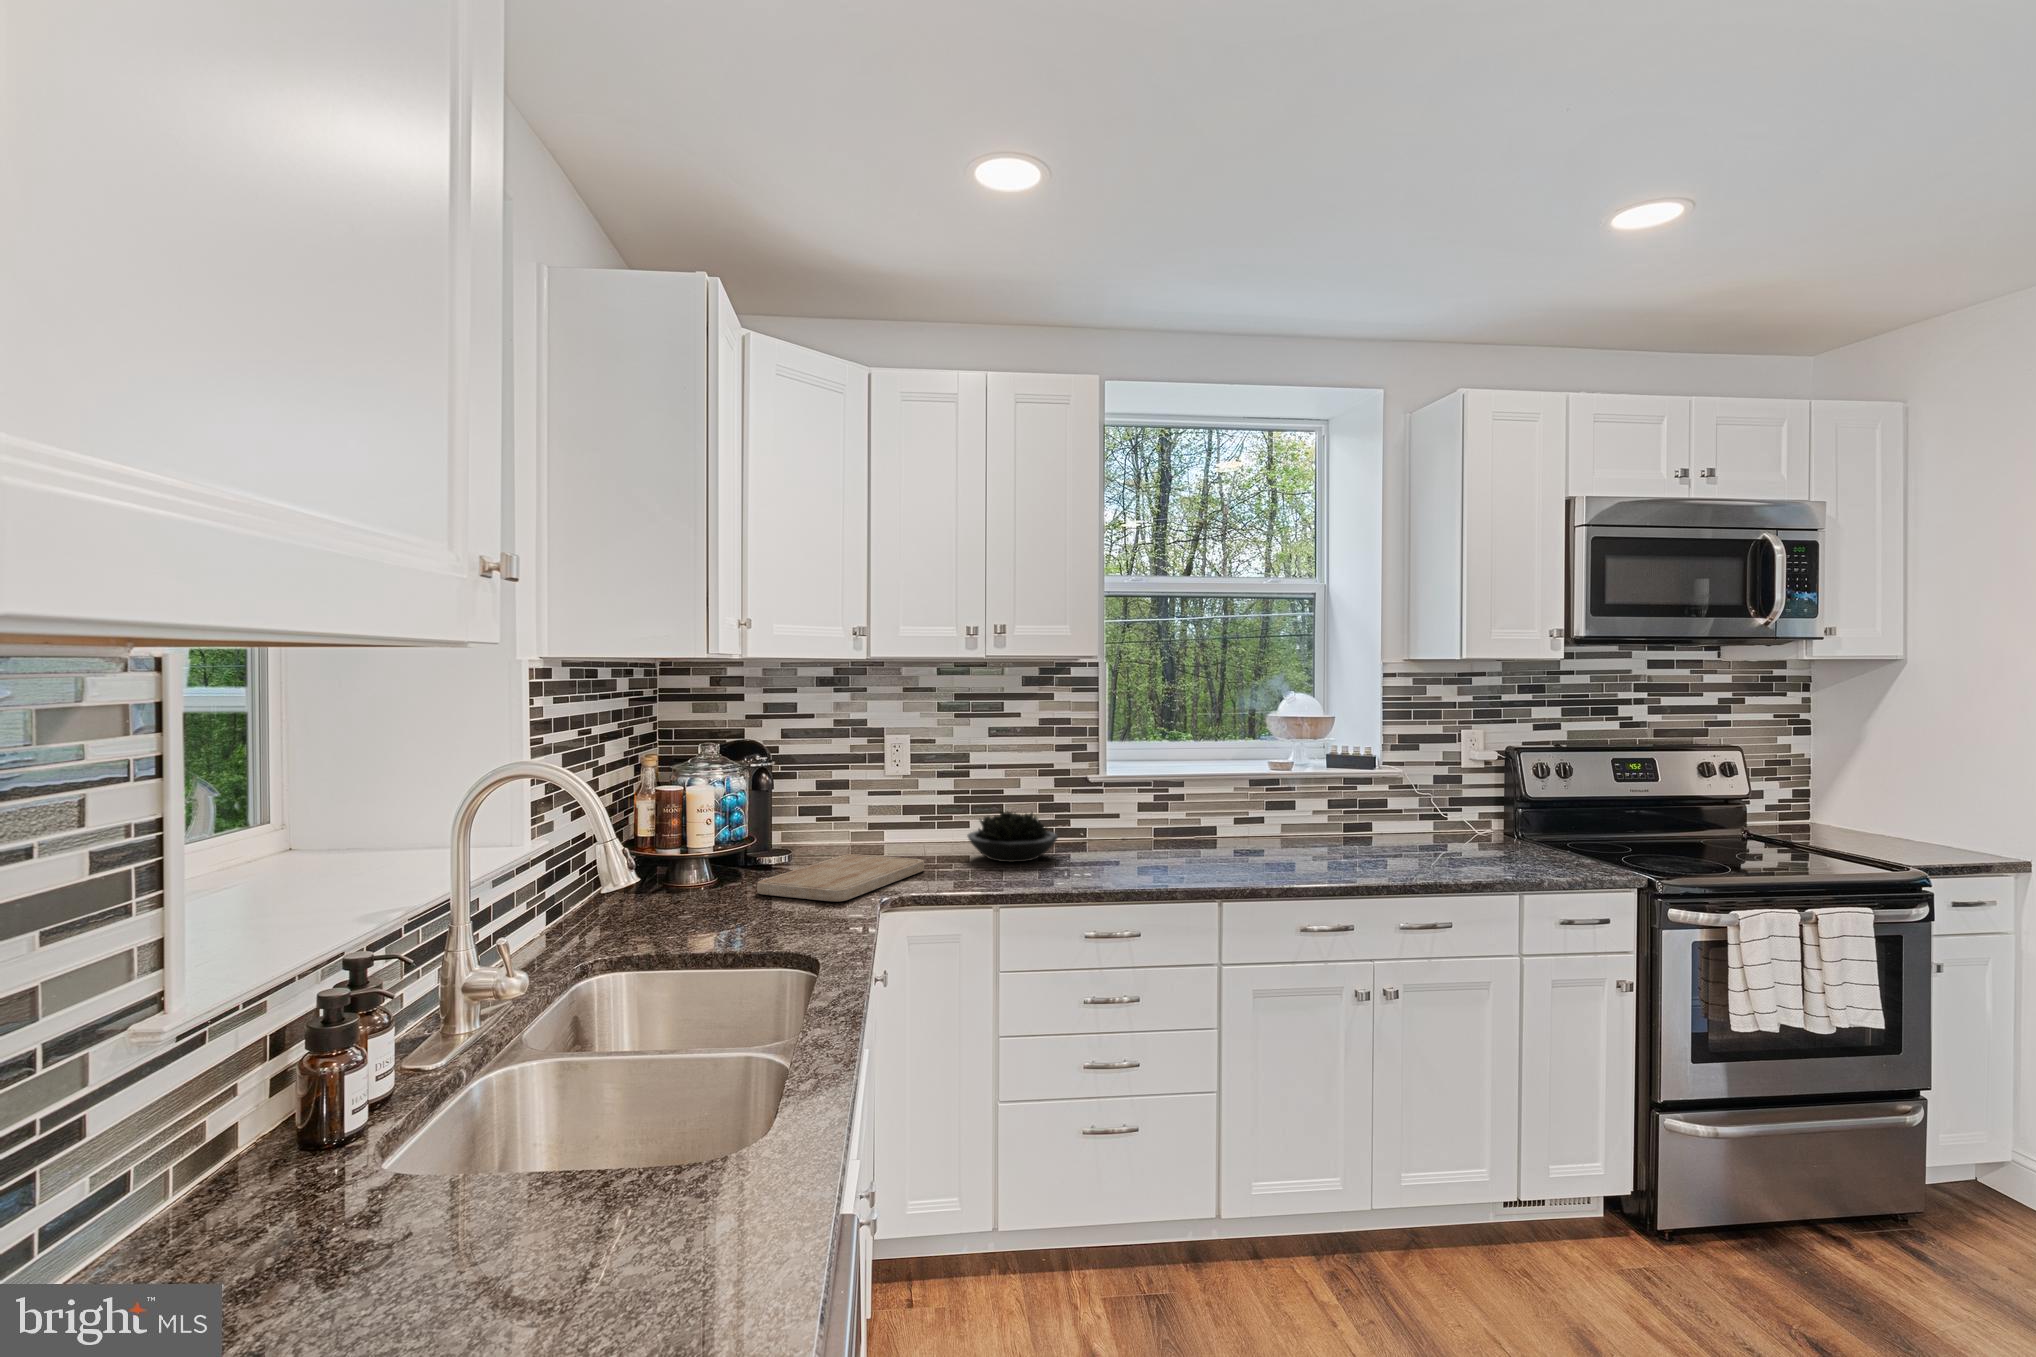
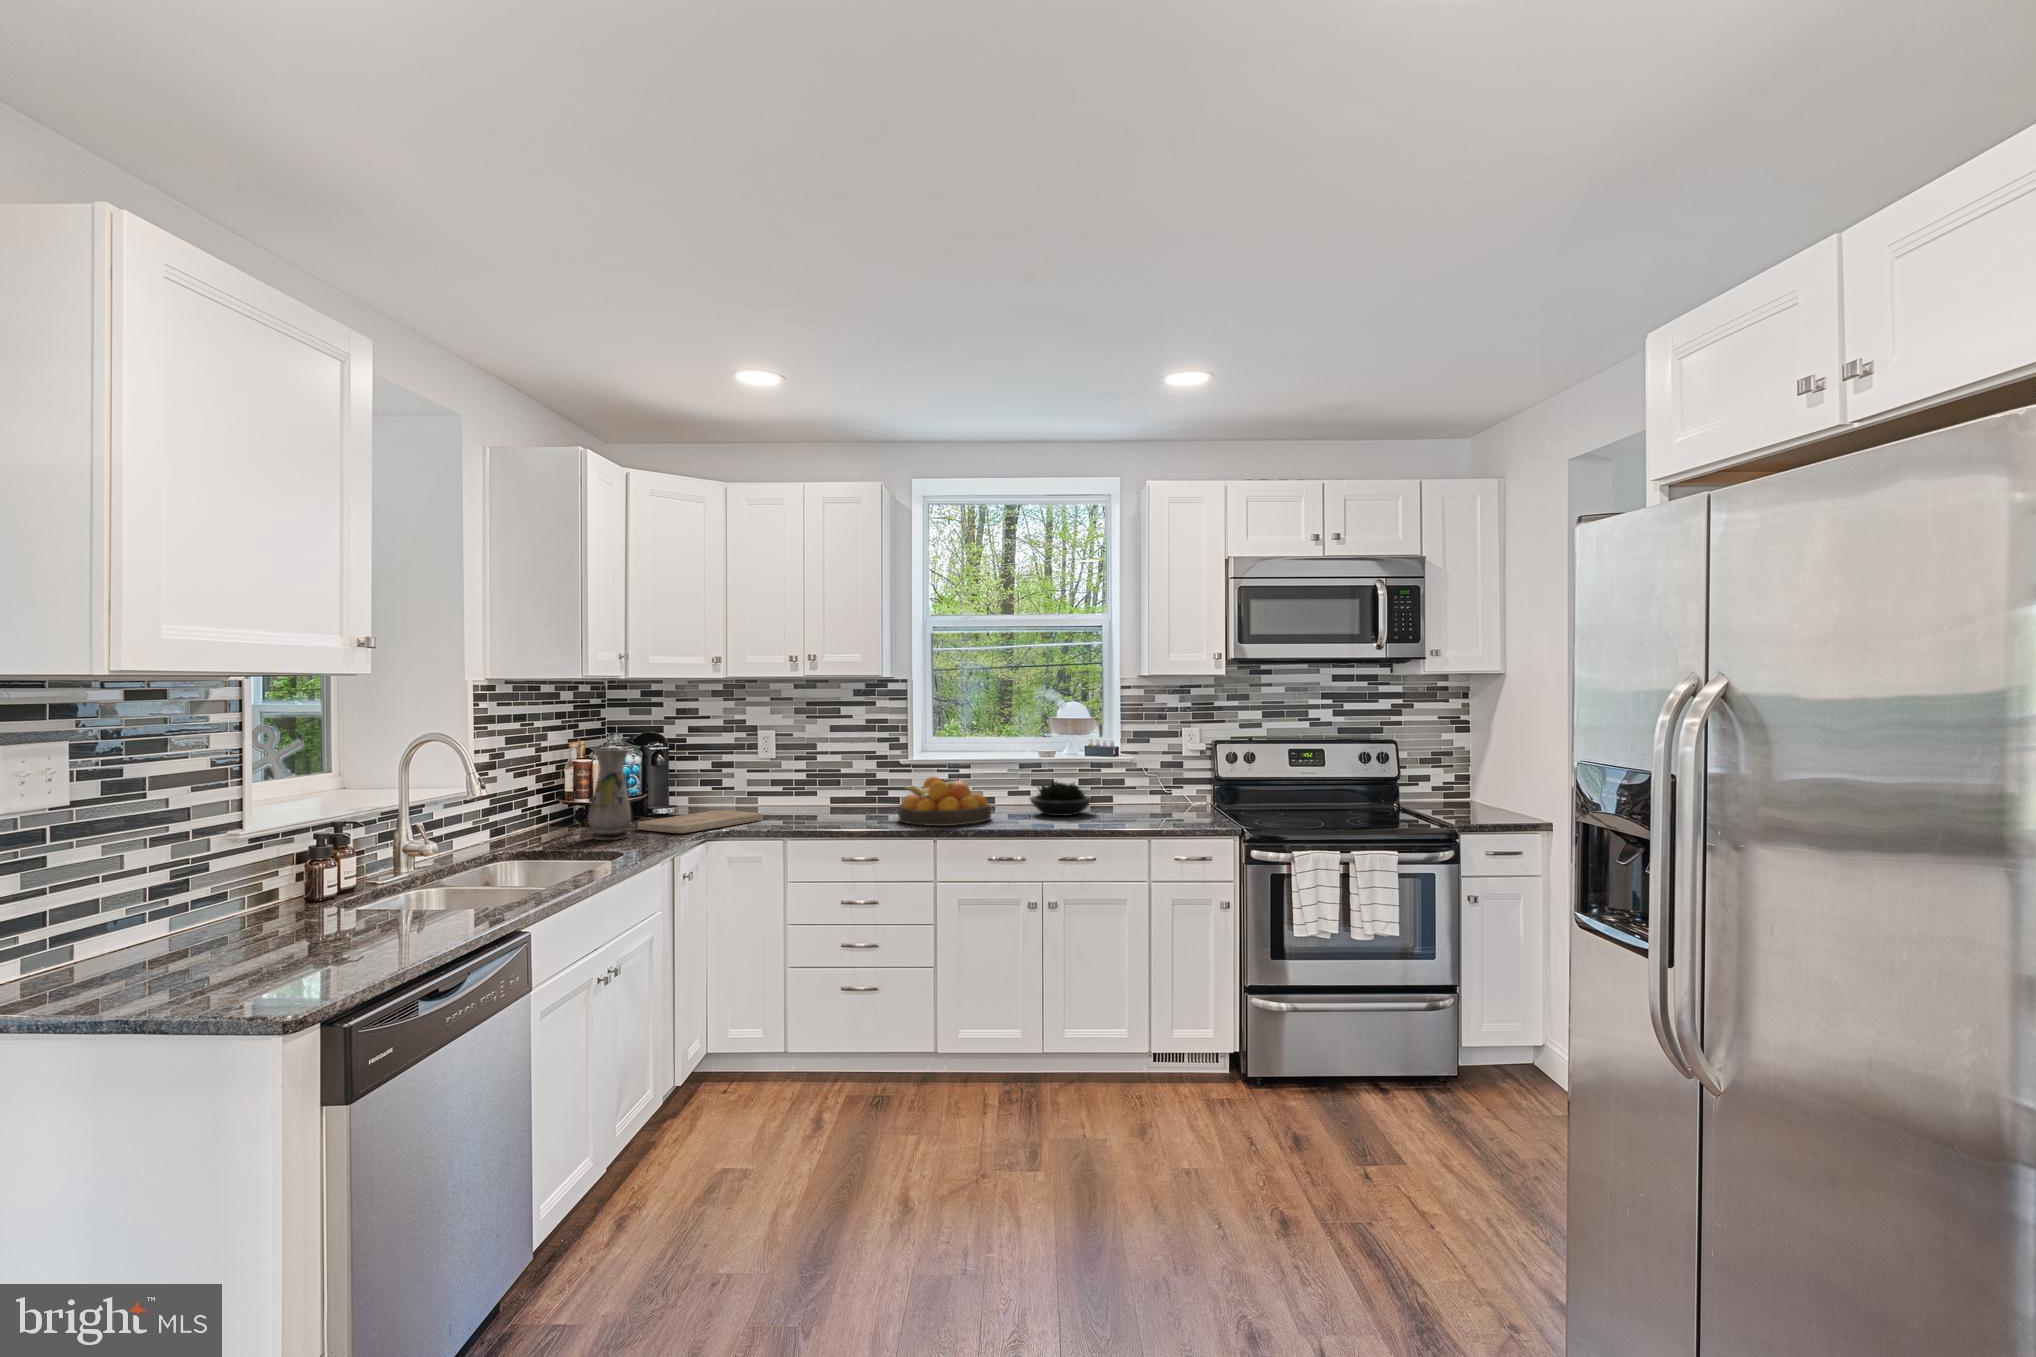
vase: none [701,772,767,920] -> present [588,749,631,840]
fruit bowl: none [1123,803,1261,879] -> present [898,777,991,826]
succulent plant: present [967,811,1058,862] -> present [1030,781,1092,816]

